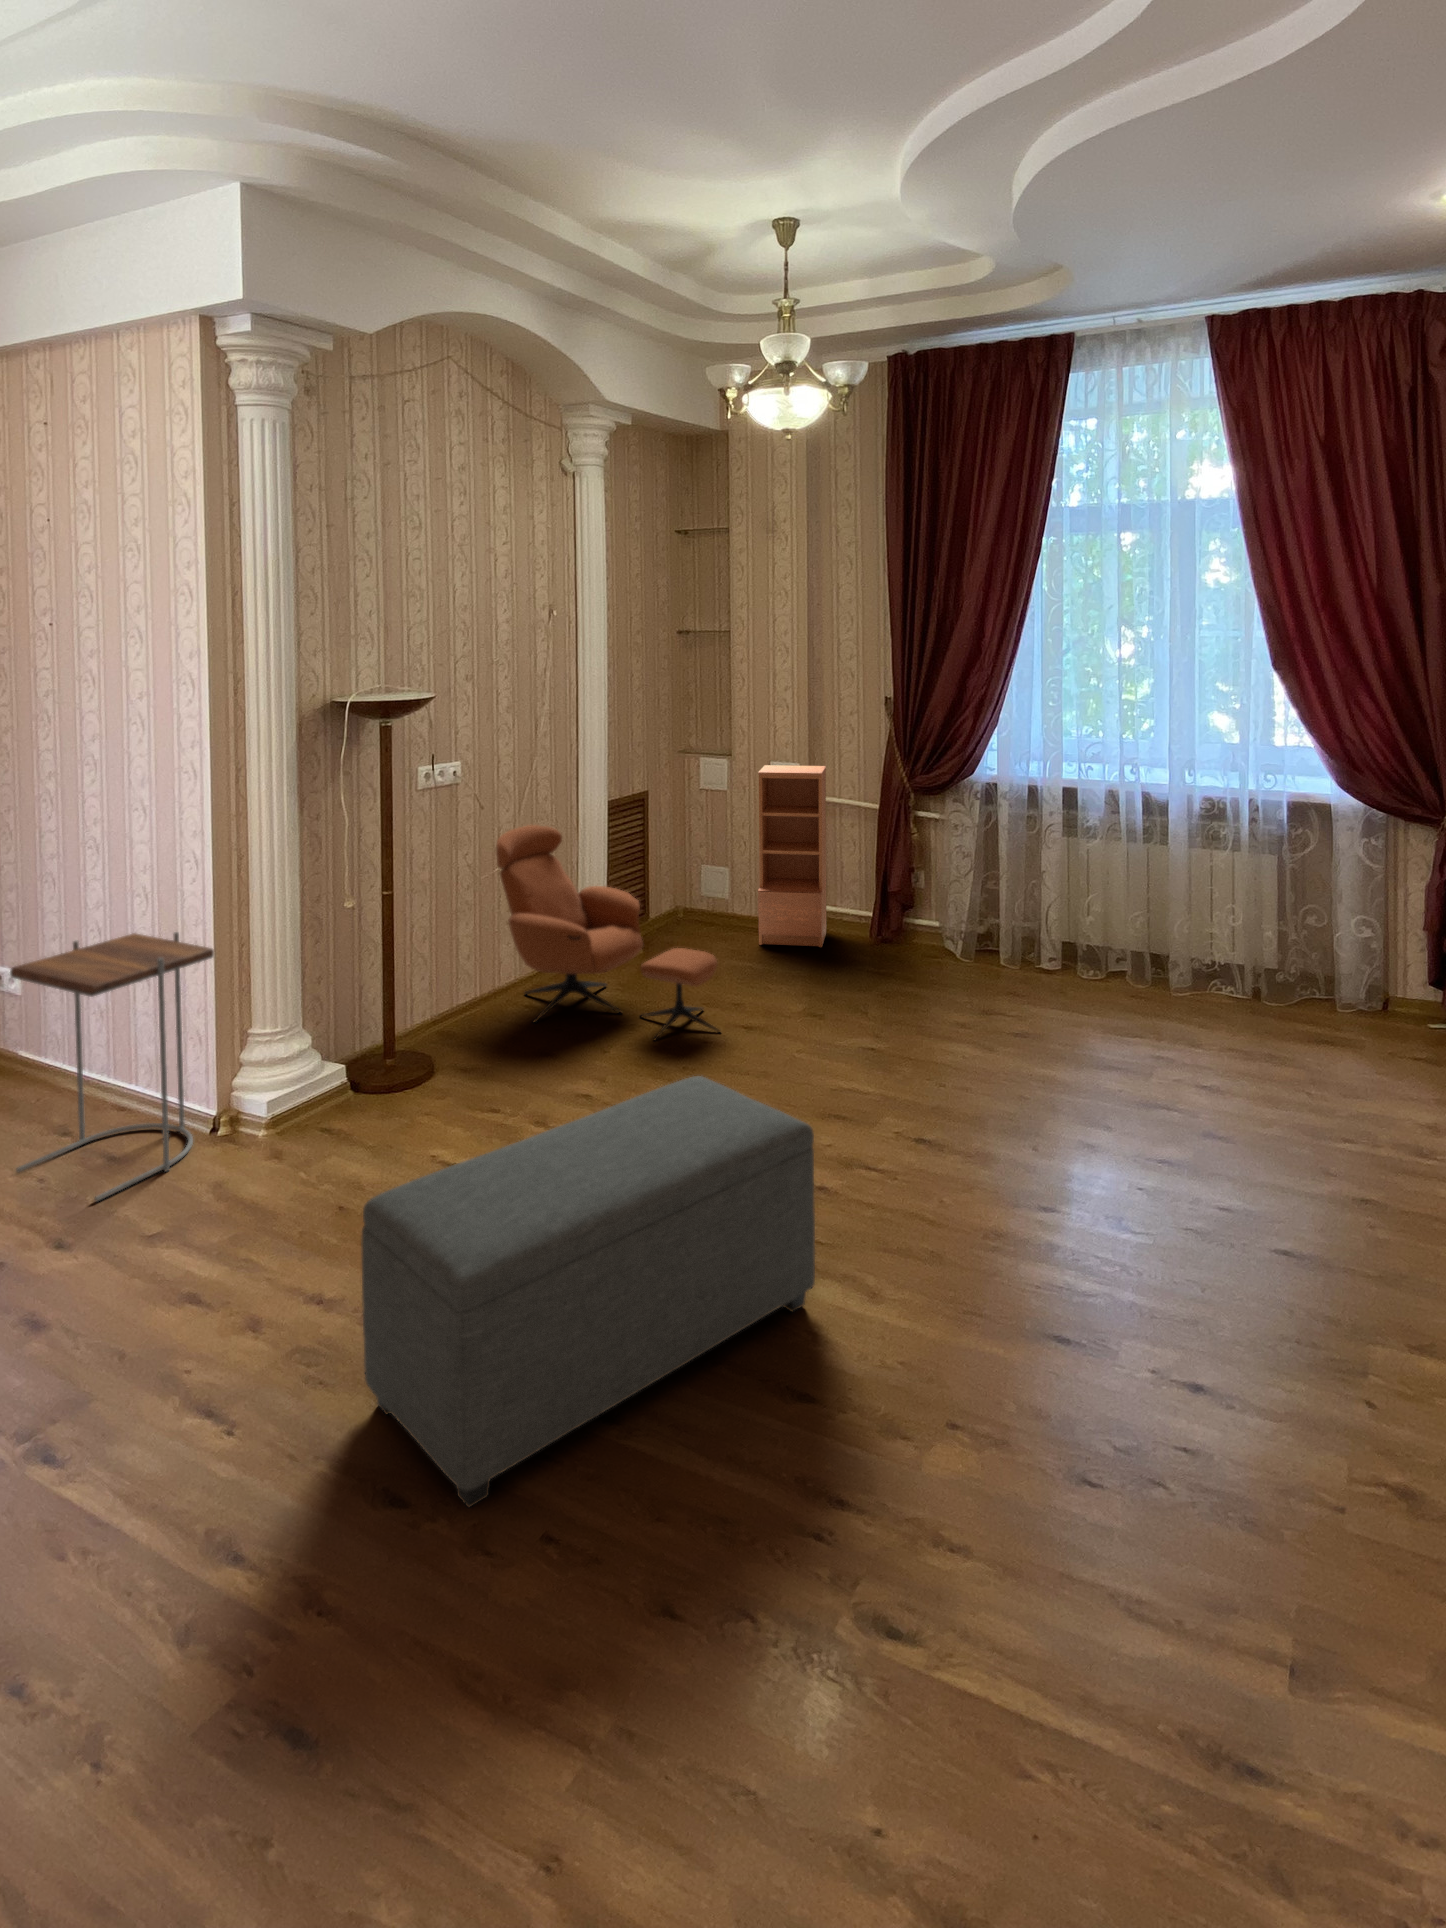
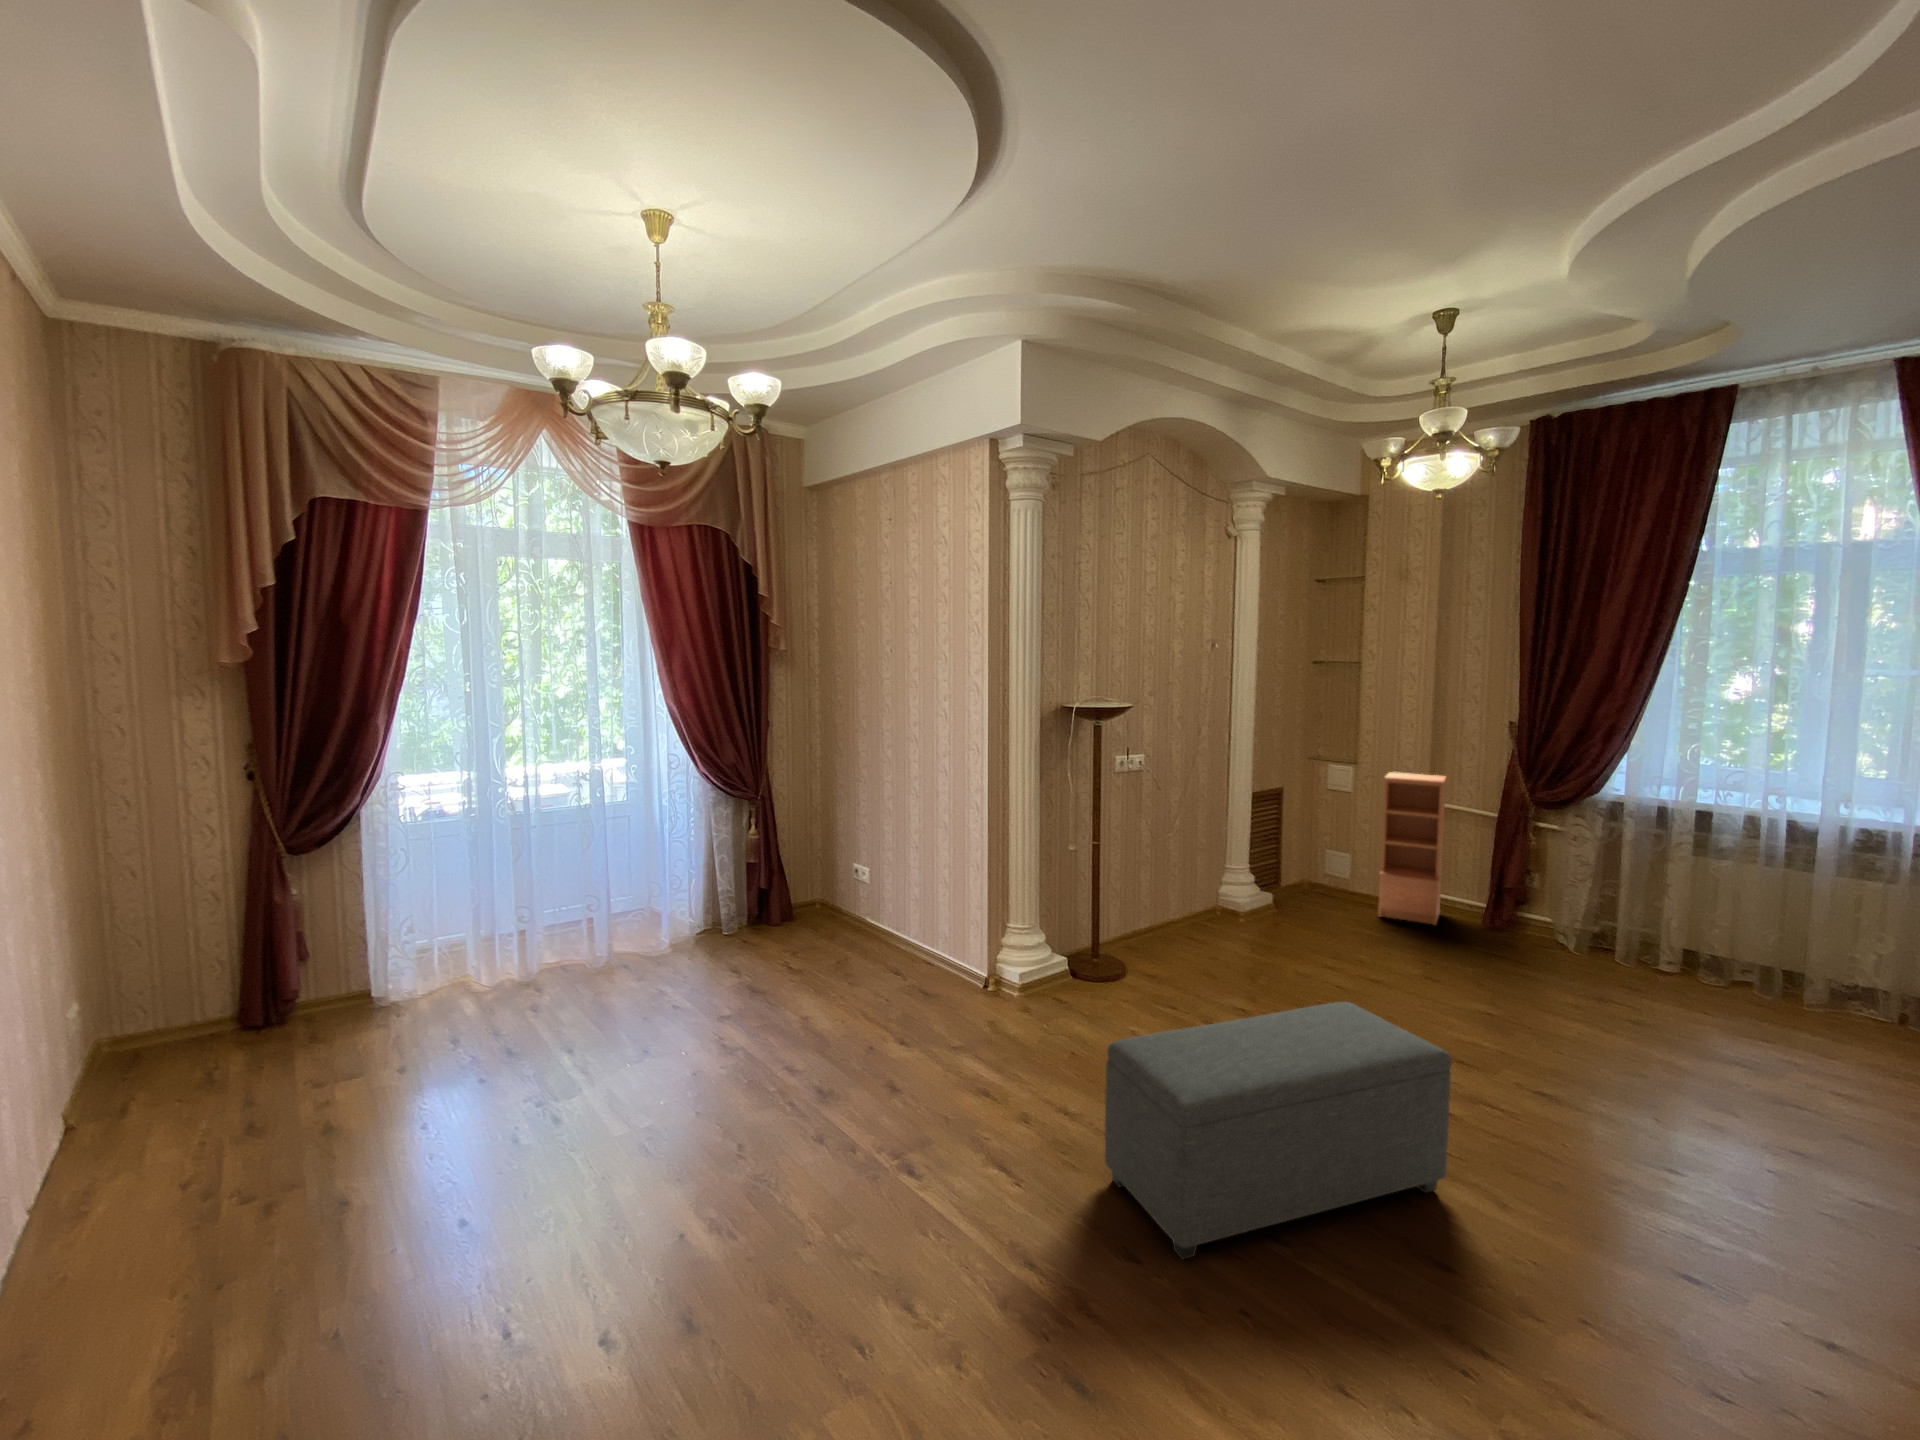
lounge chair: present [496,825,720,1040] -> none [1172,805,1350,979]
side table: present [10,932,214,1201] -> none [872,852,990,1019]

